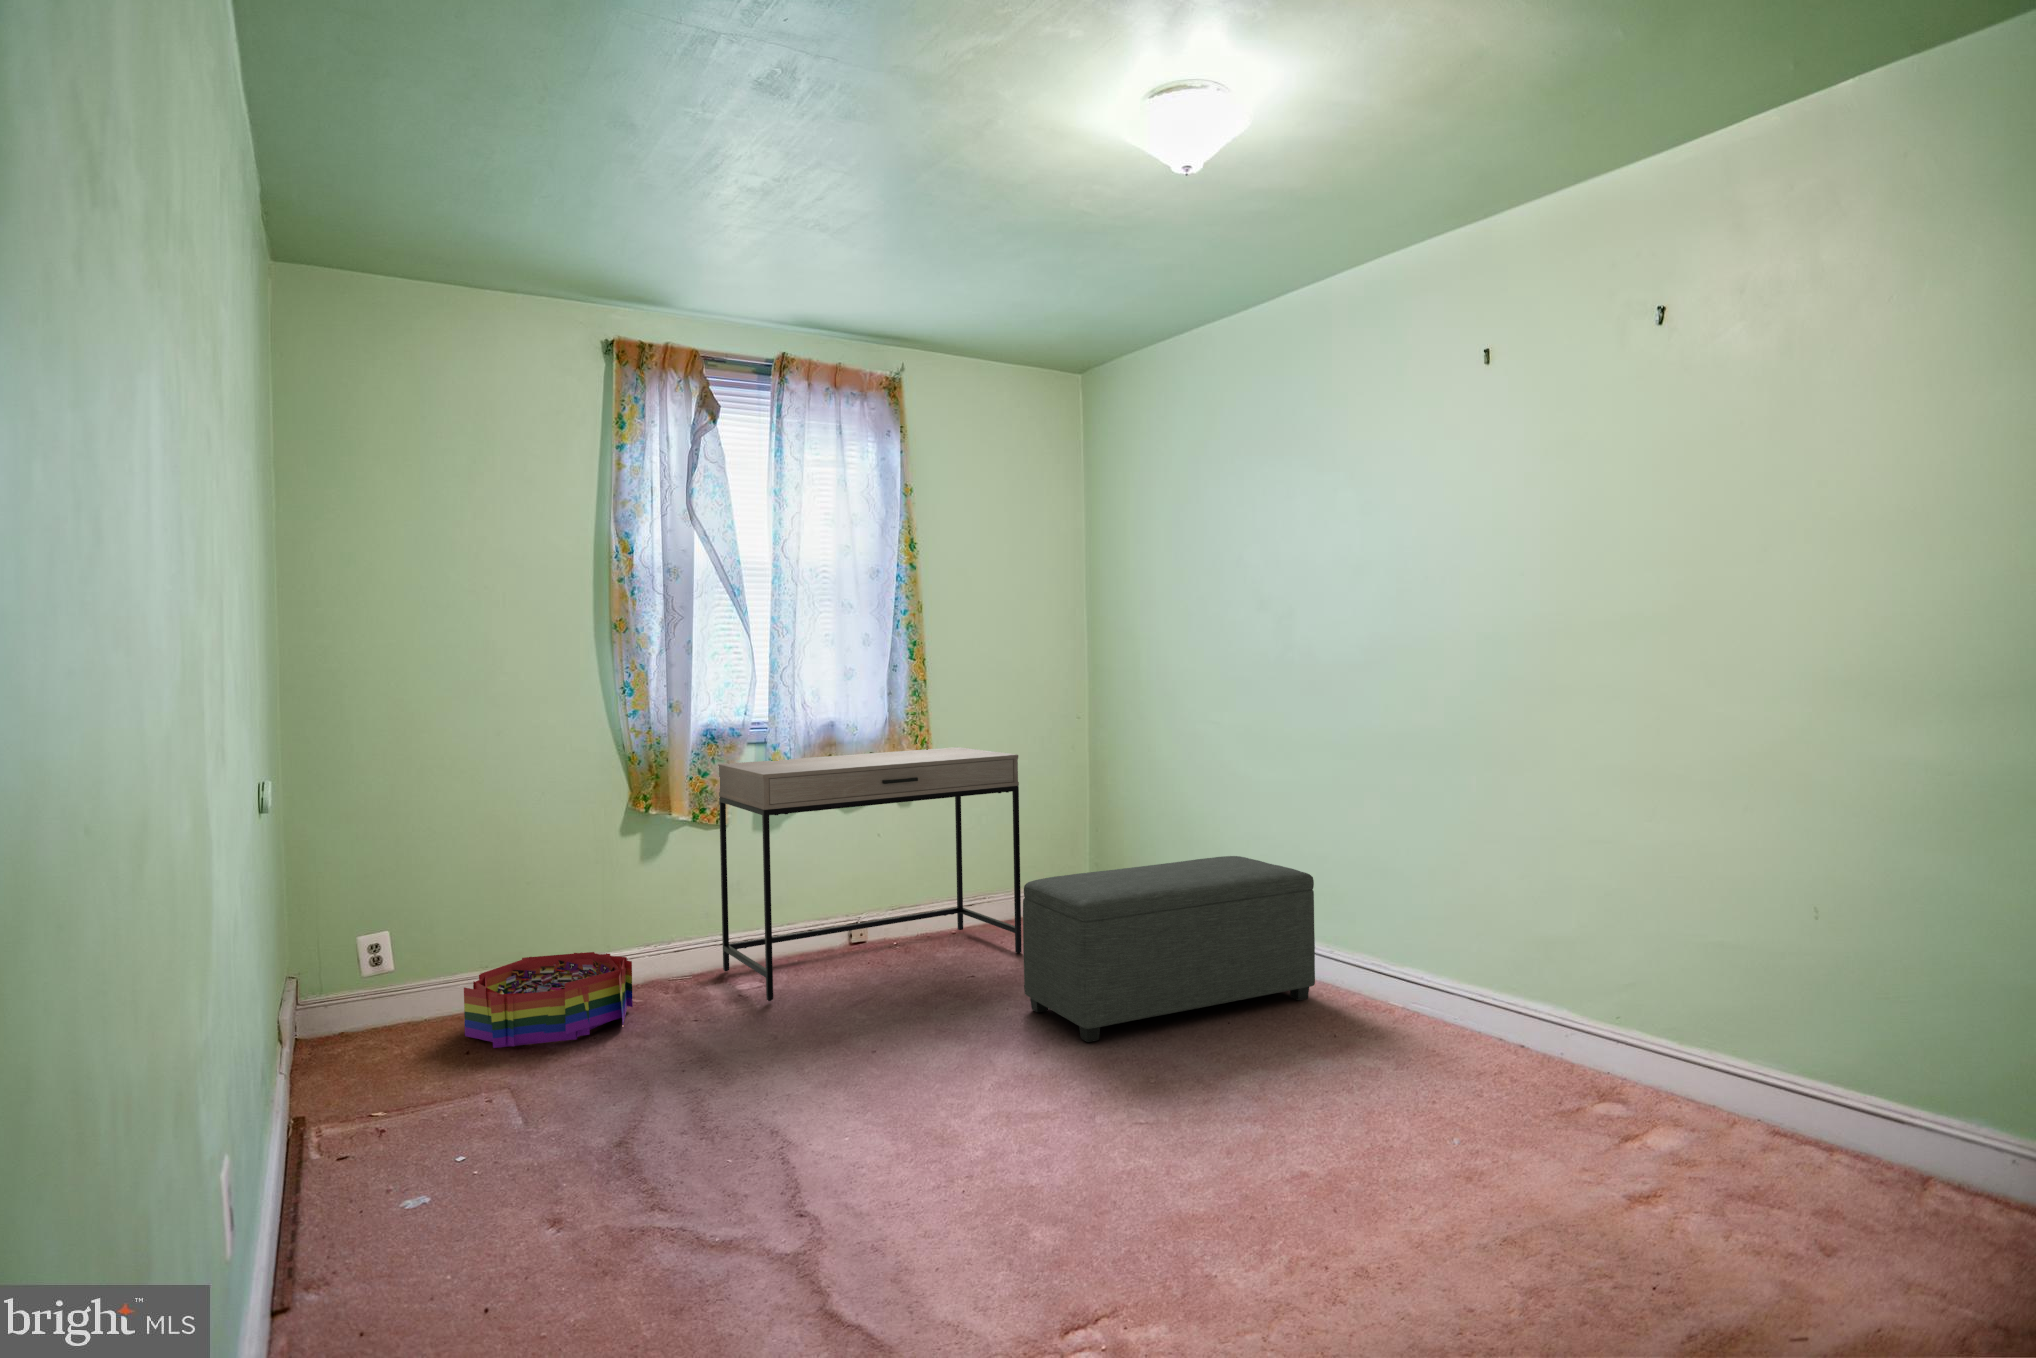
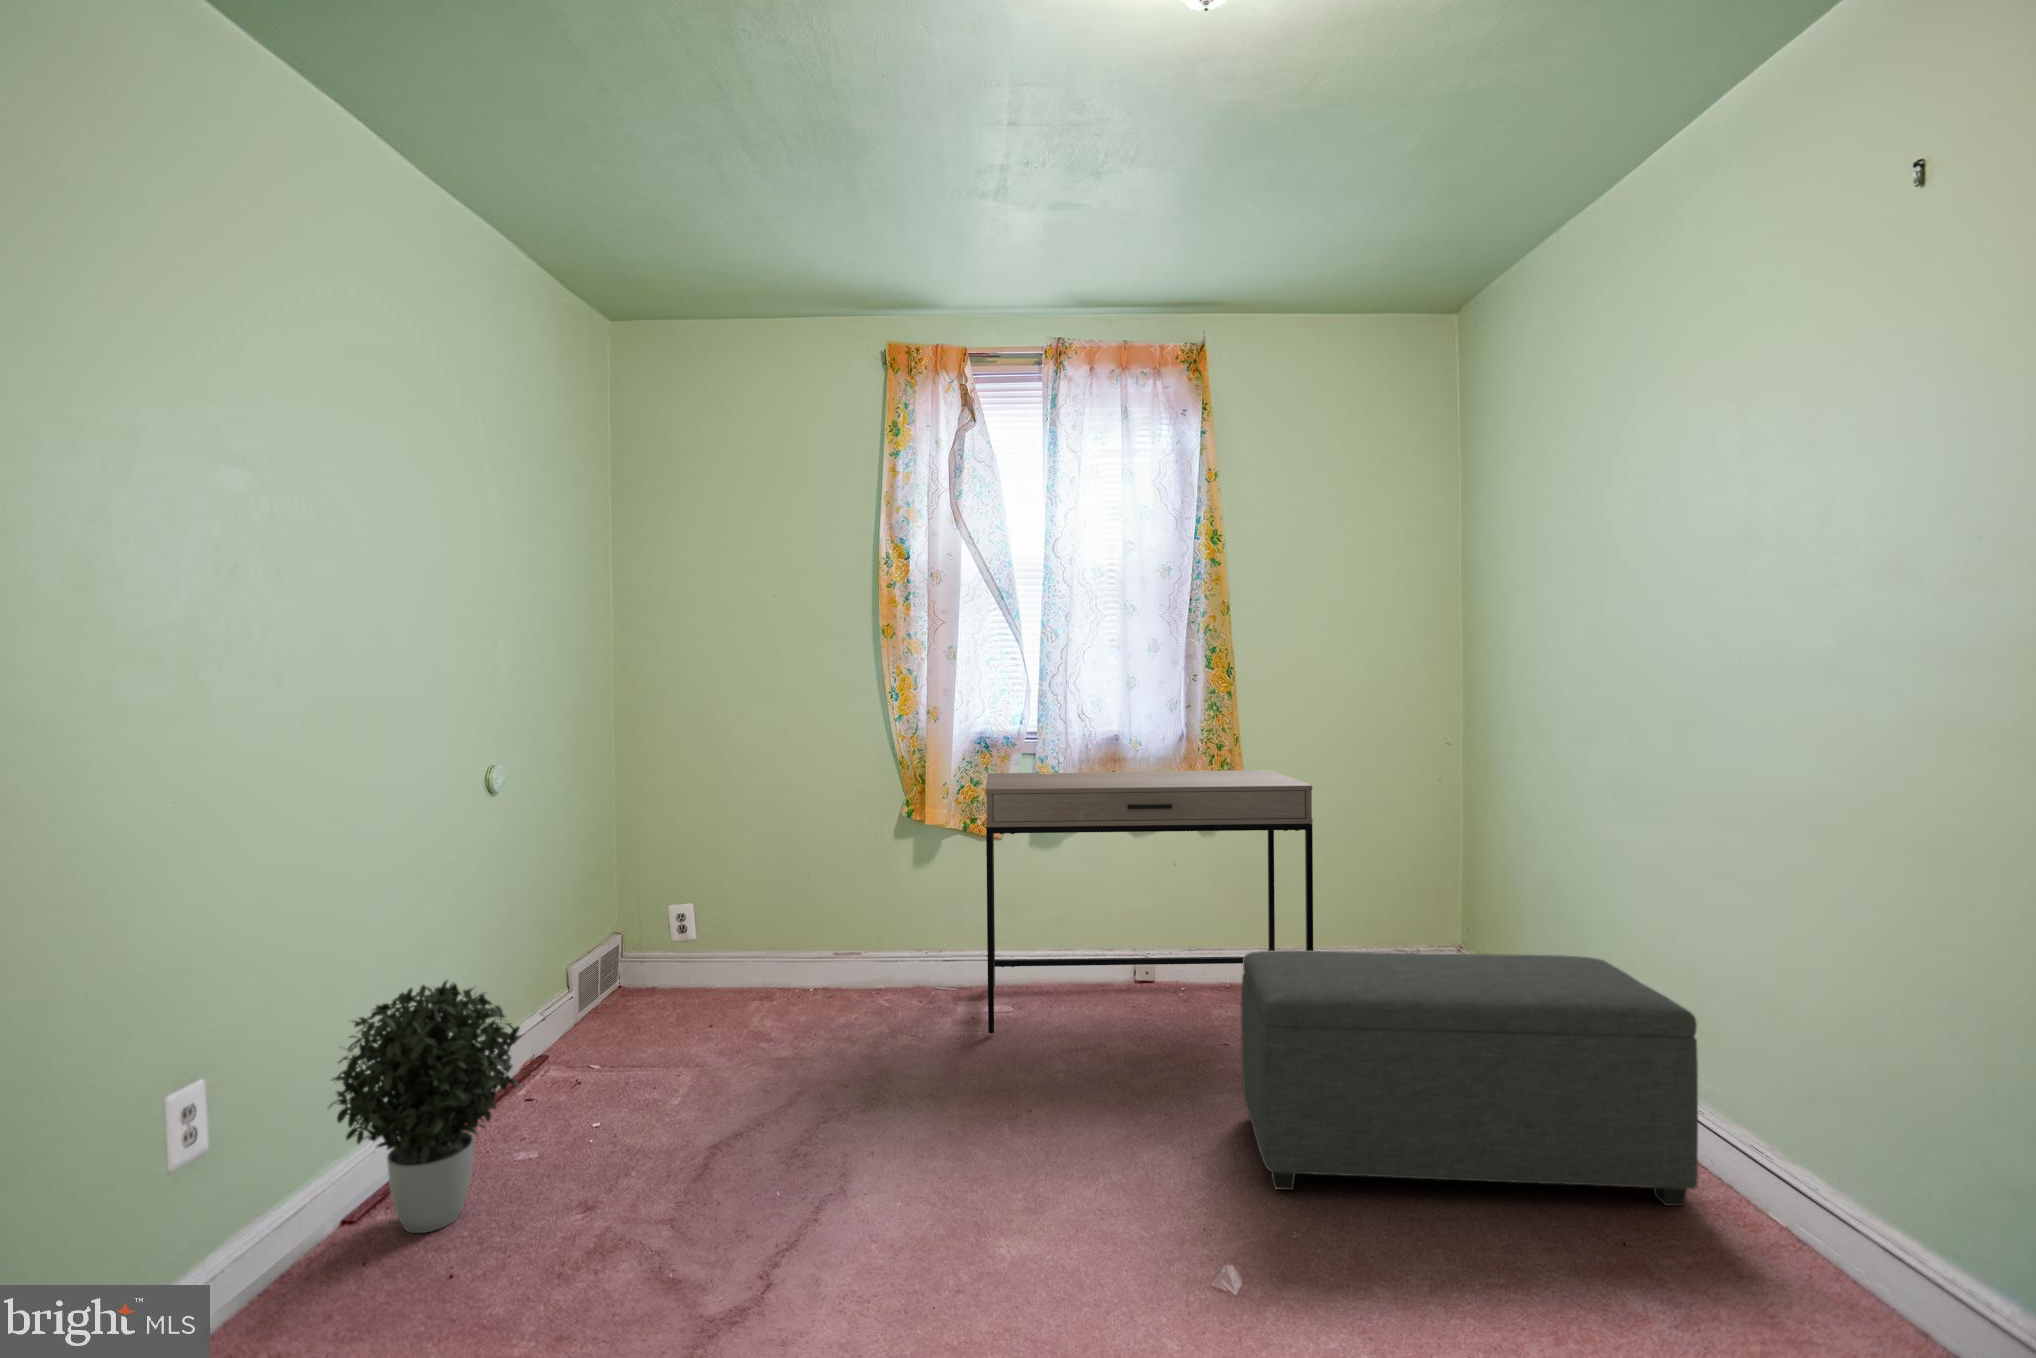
storage bin: present [464,952,633,1048] -> none [724,944,872,1037]
potted plant: none [289,989,484,1247] -> present [329,981,521,1233]

